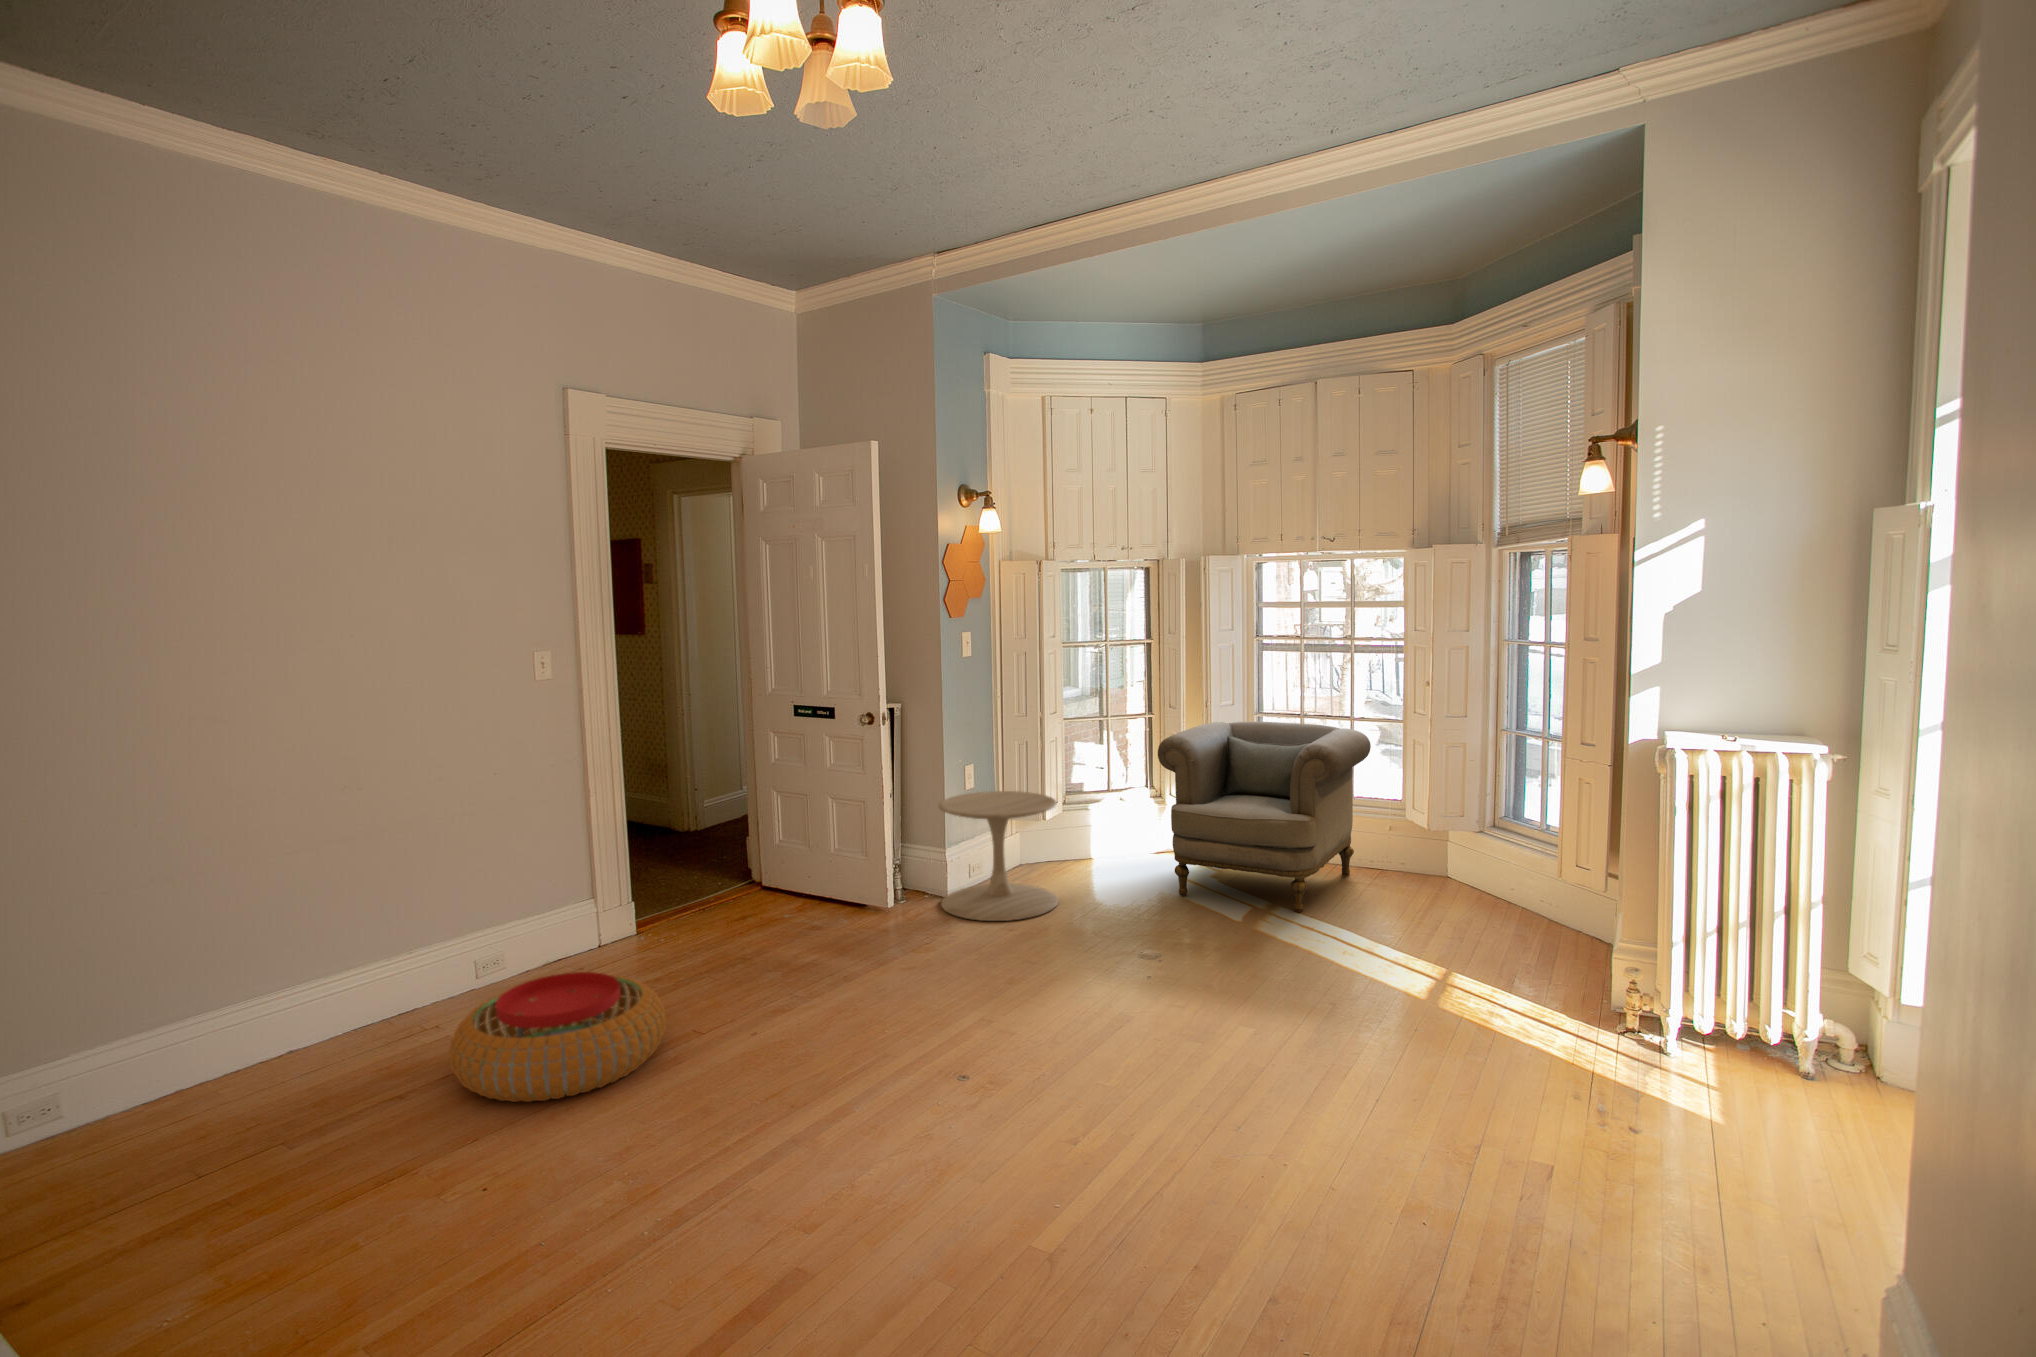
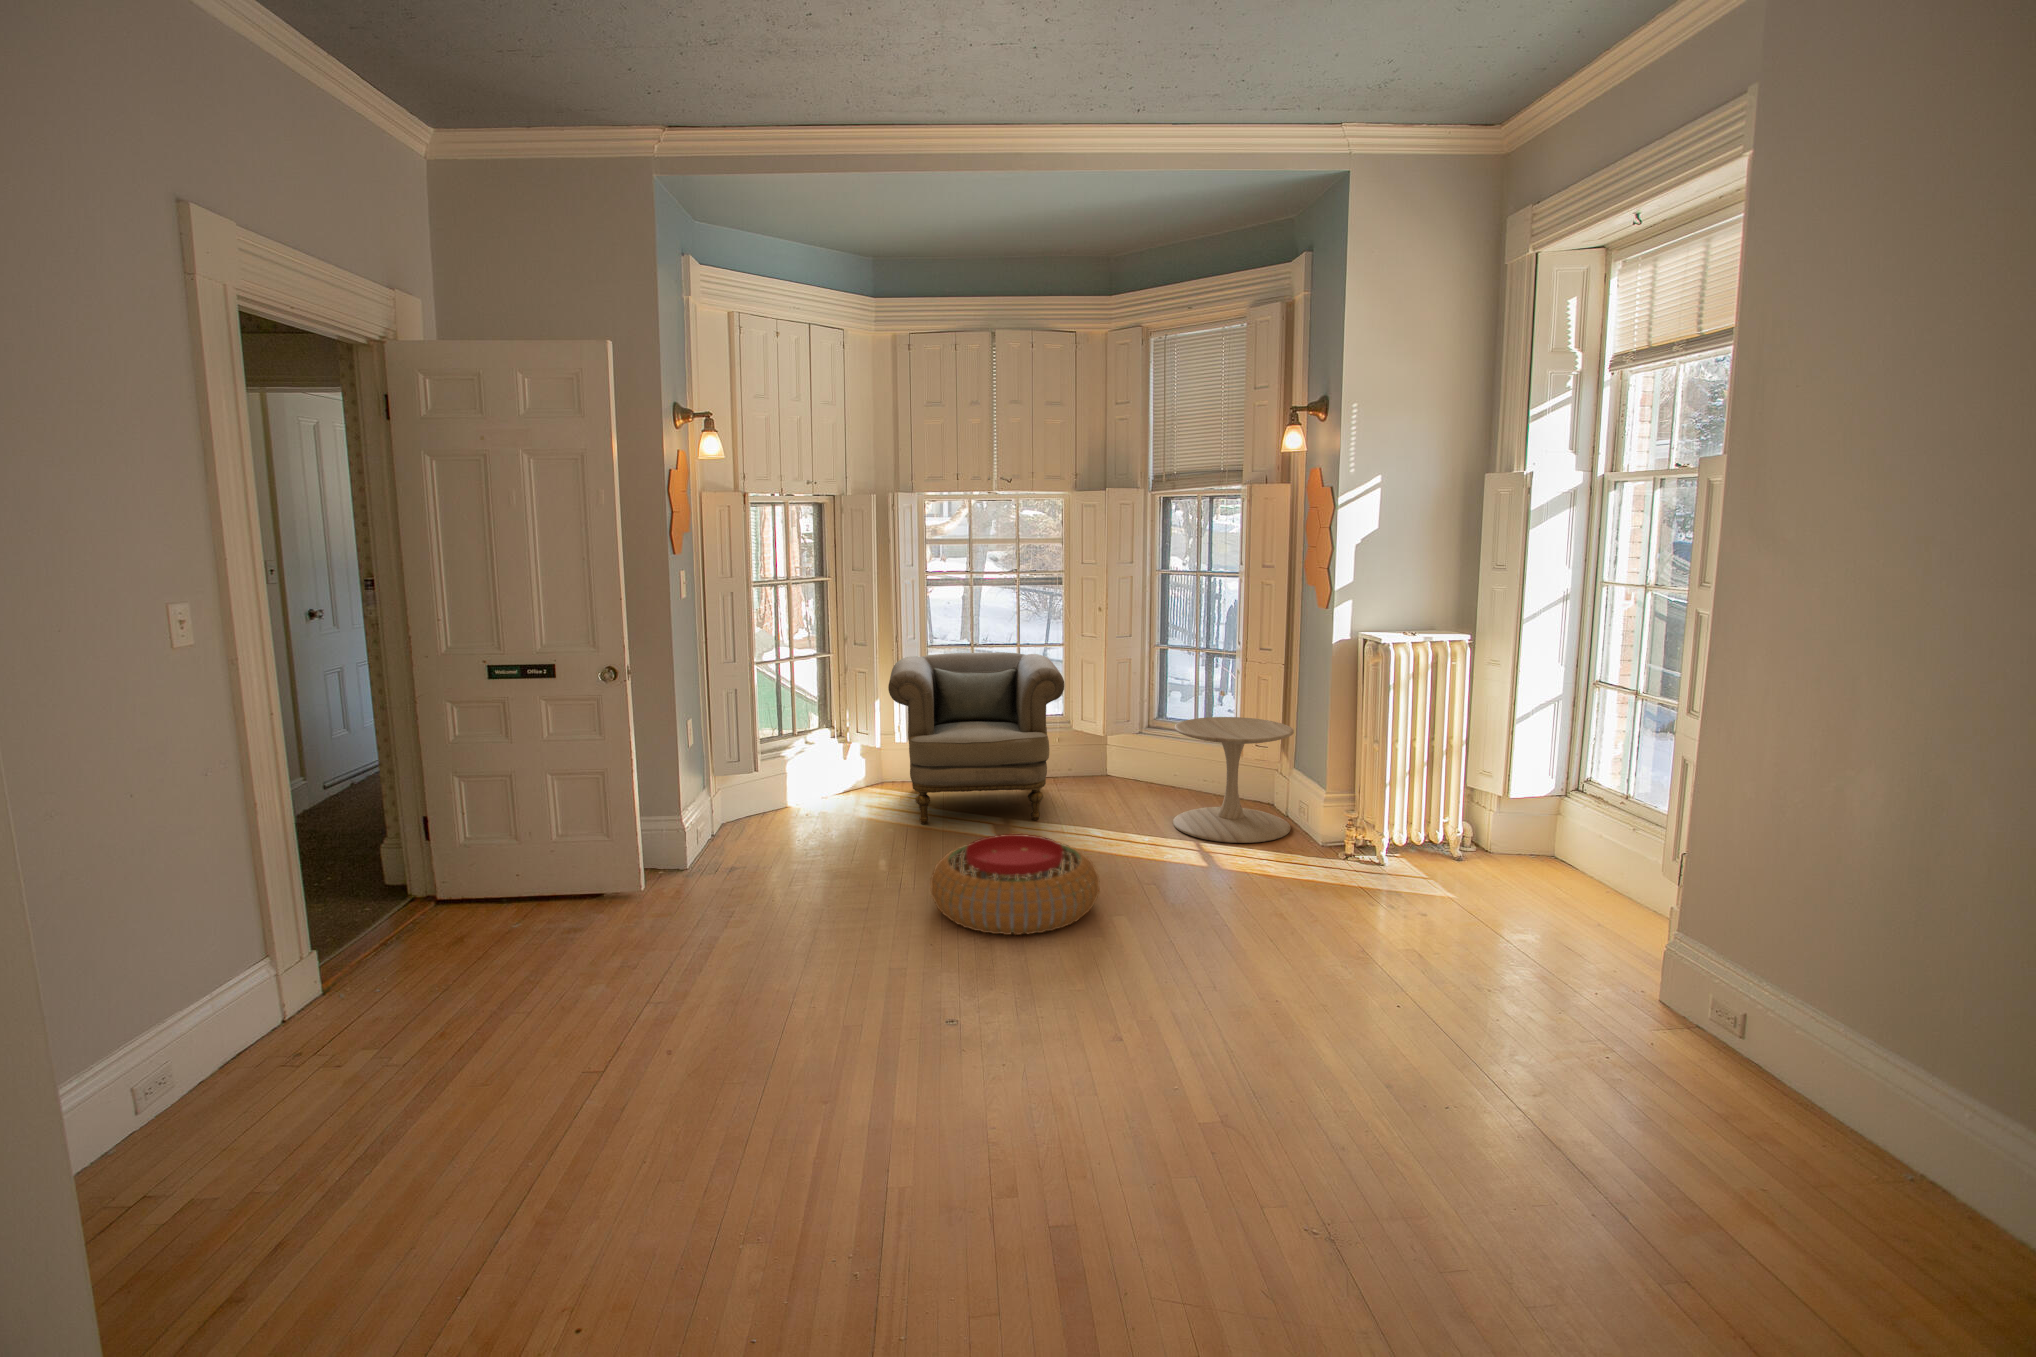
side table: present [939,791,1058,921] -> present [1173,717,1294,843]
pouf: present [449,972,666,1102] -> present [930,834,1099,935]

